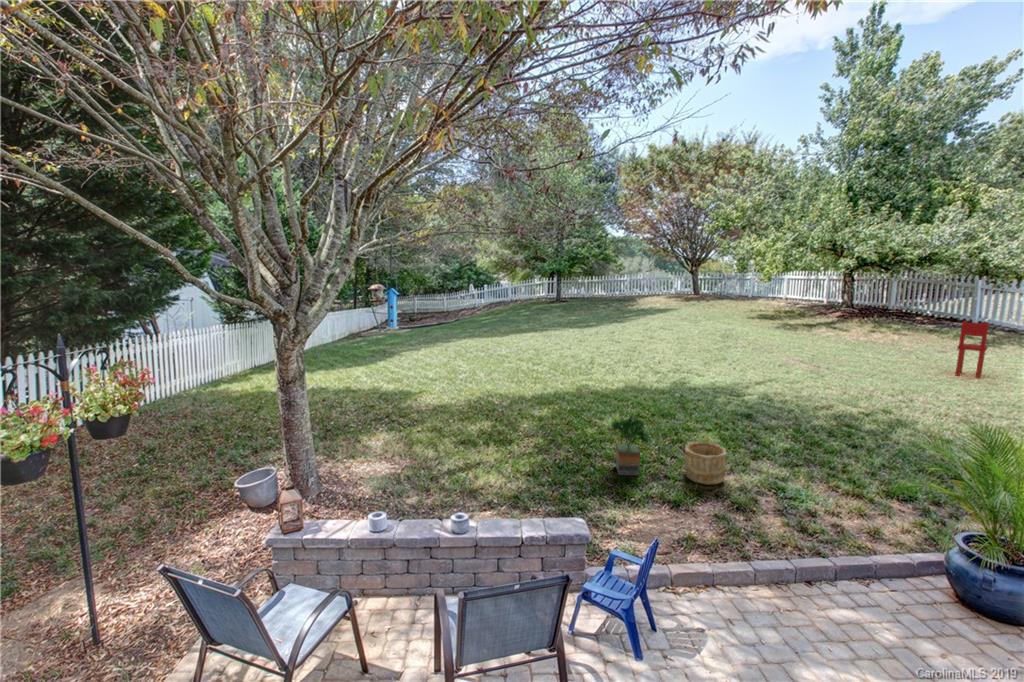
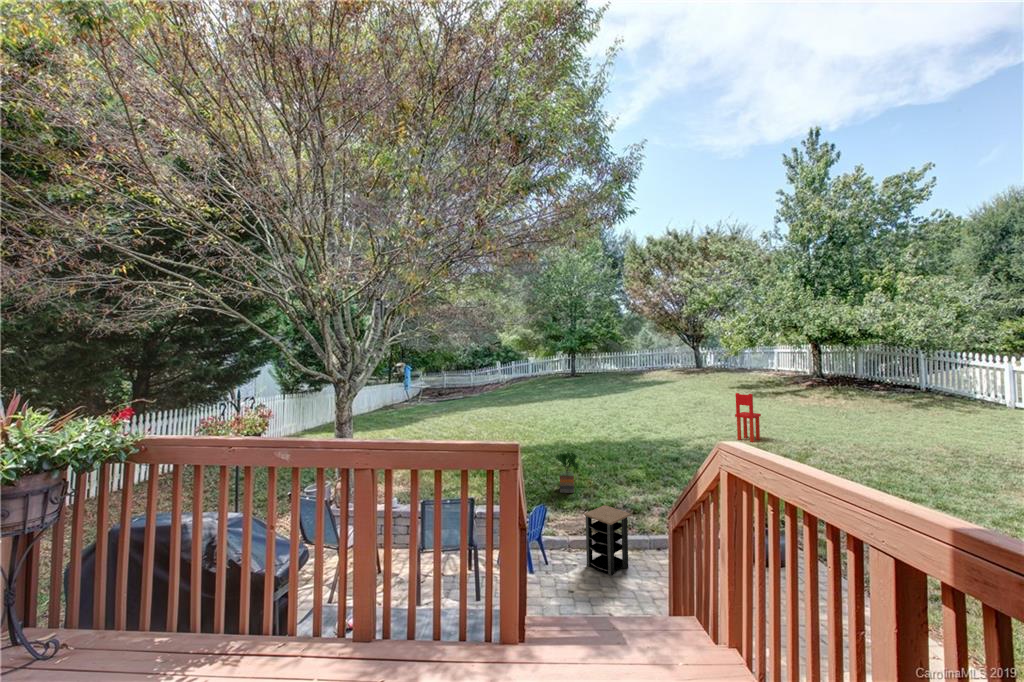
chair: present [955,321,989,378] -> present [735,393,761,442]
wooden bucket: present [685,442,727,485] -> none [604,469,632,498]
side table: none [715,523,796,652] -> present [584,505,630,576]

